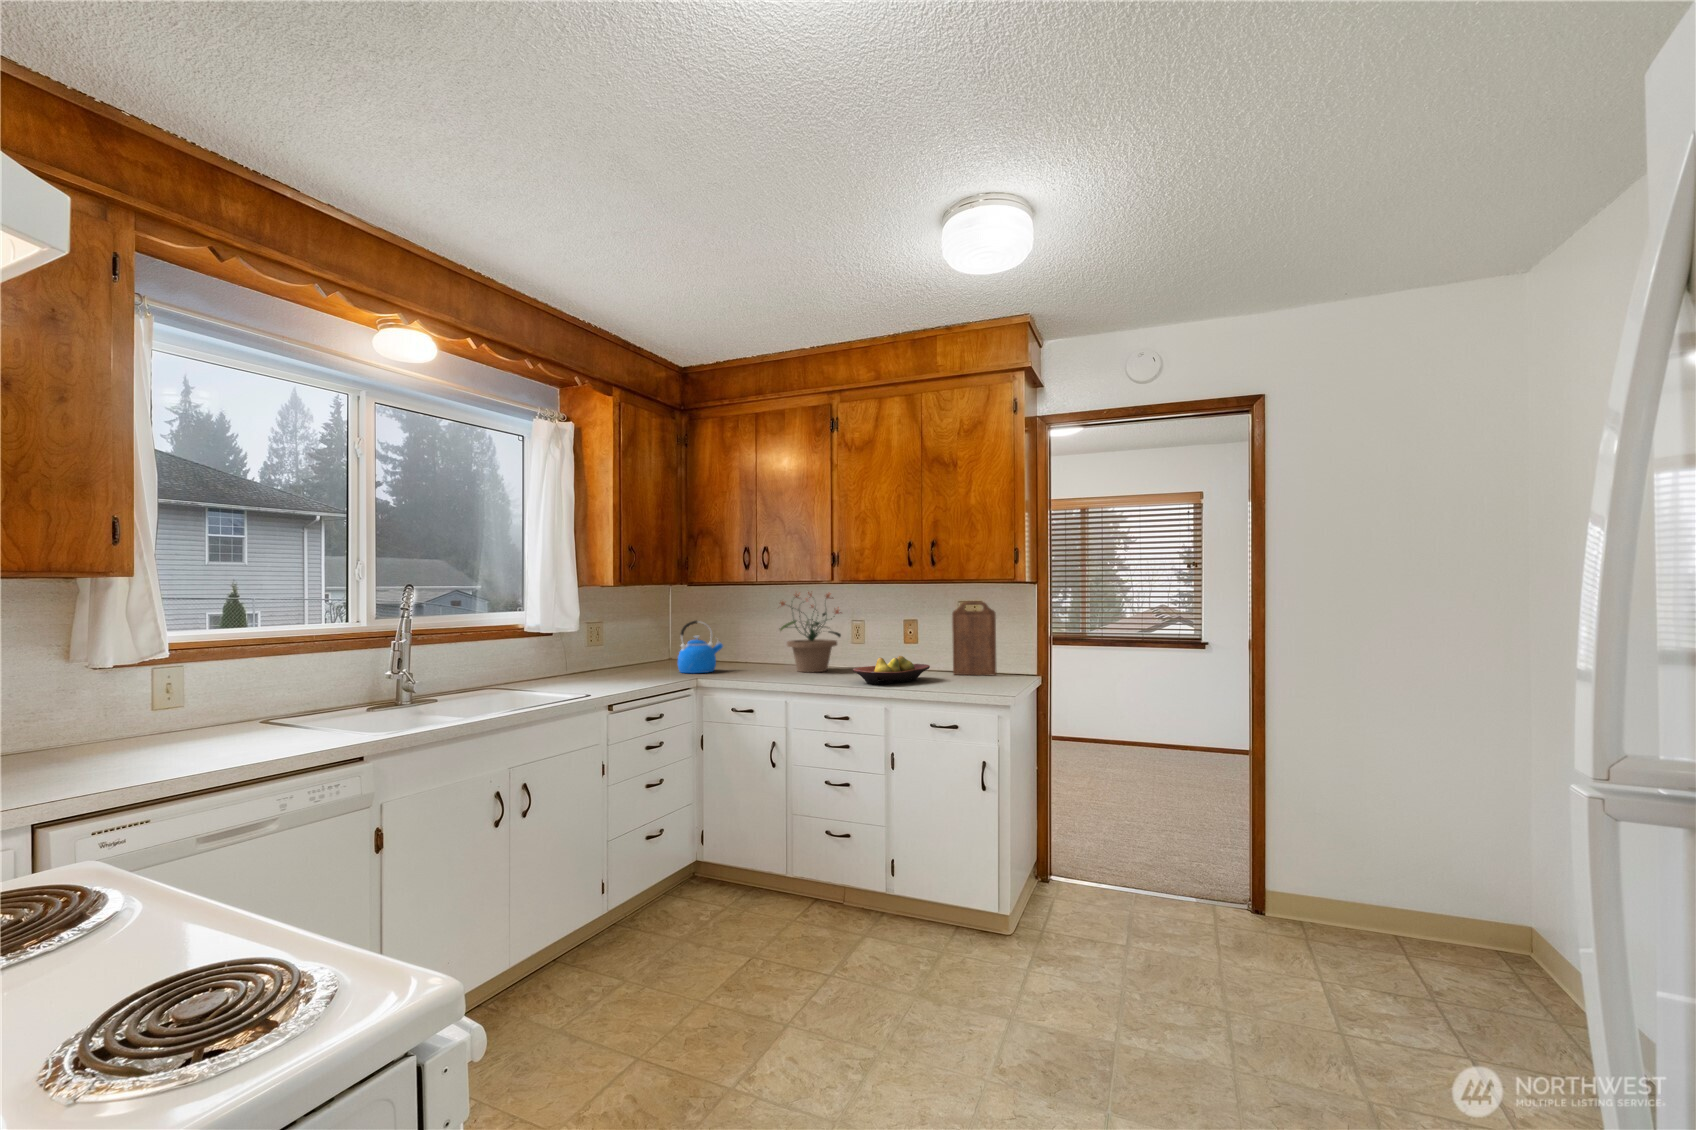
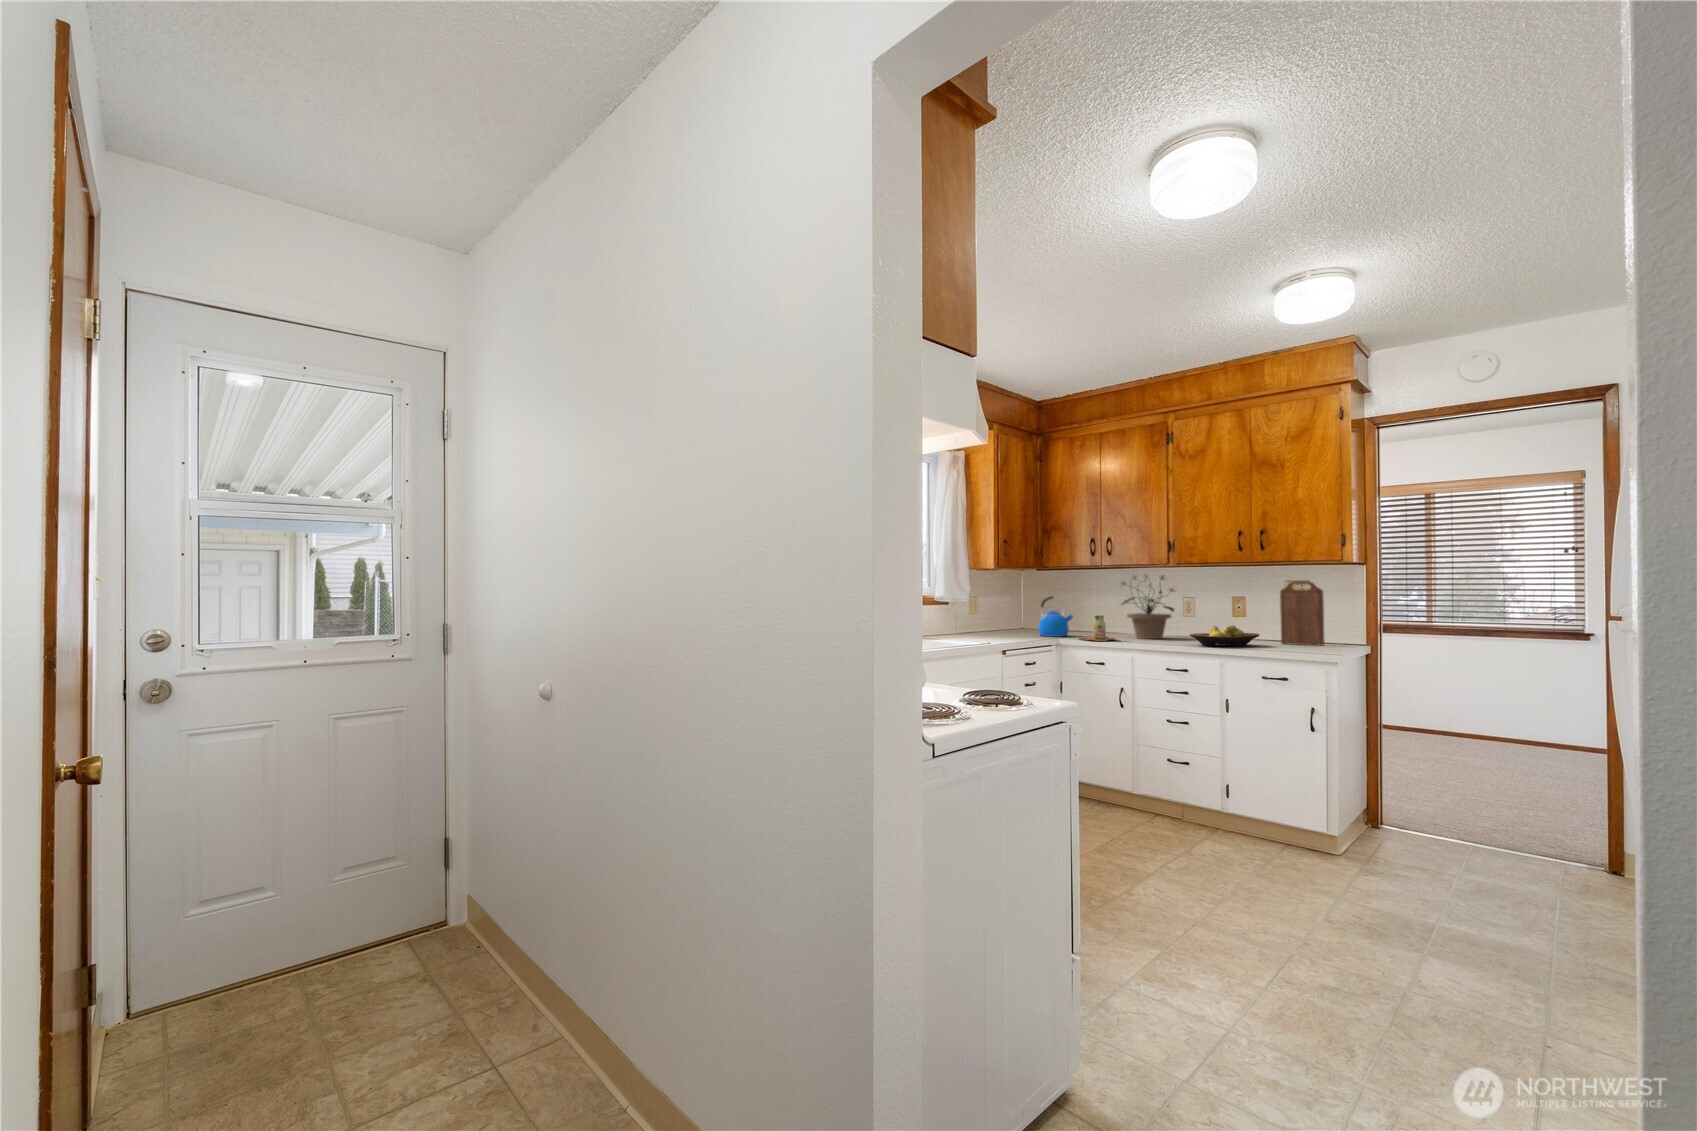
bottle: none [722,646,777,680] -> present [1079,615,1117,641]

